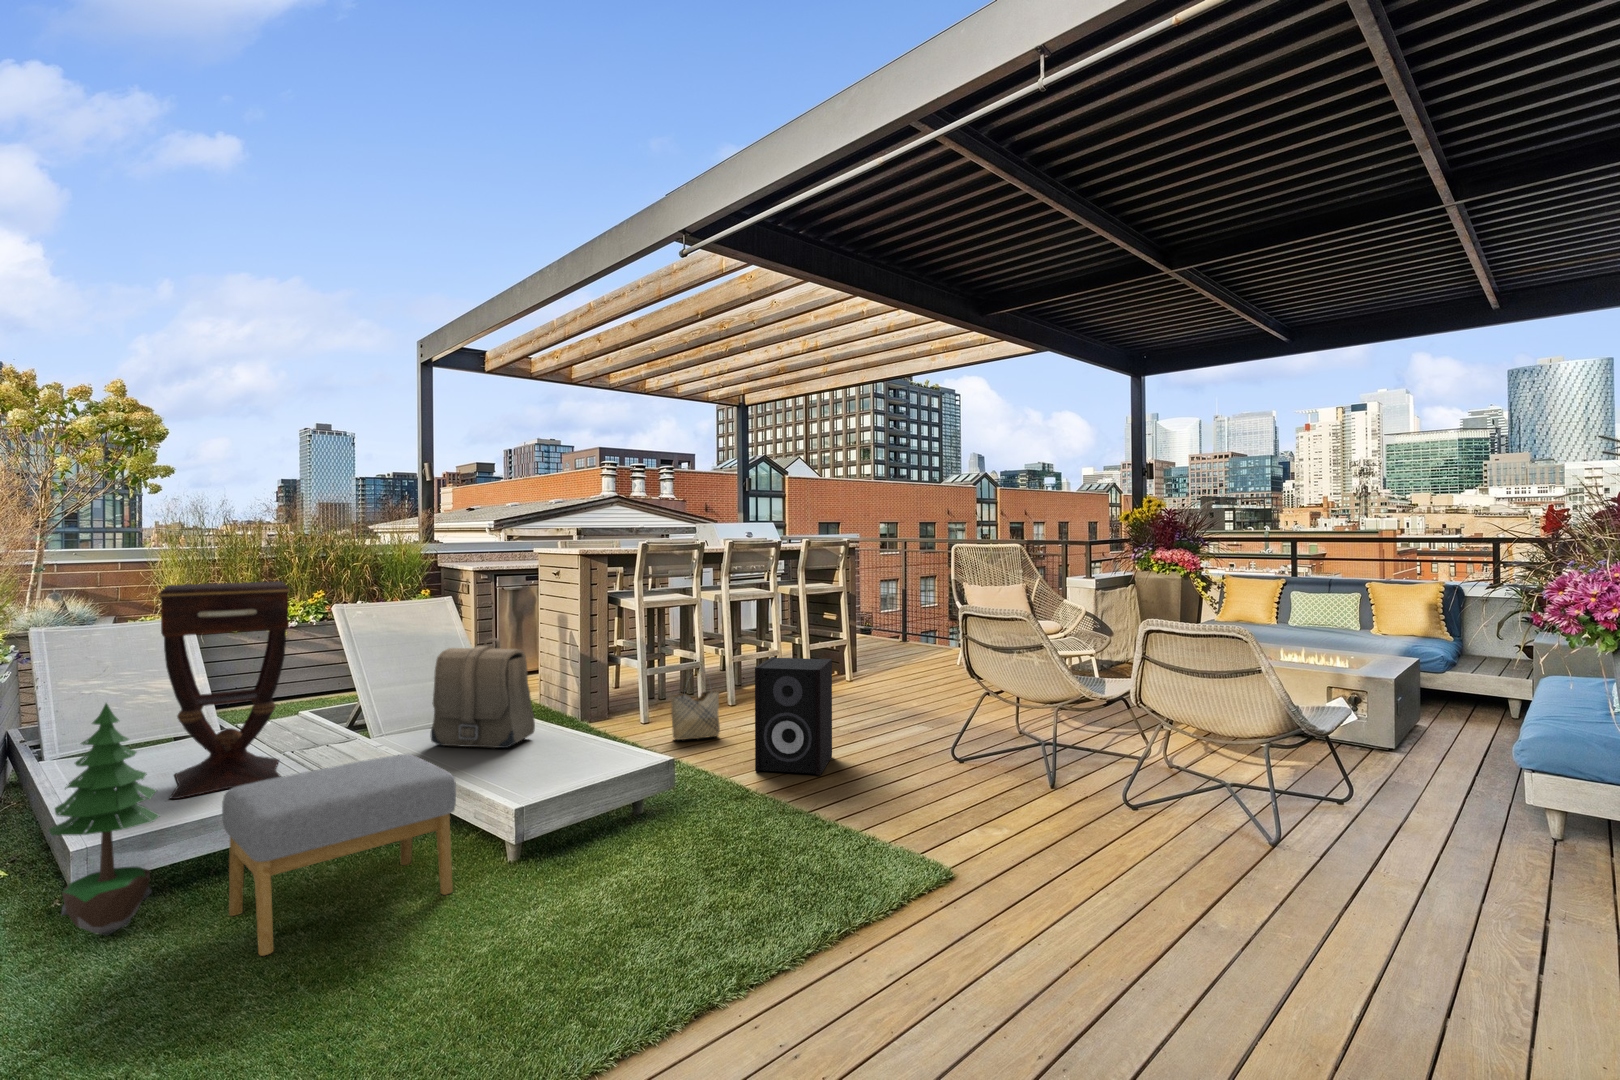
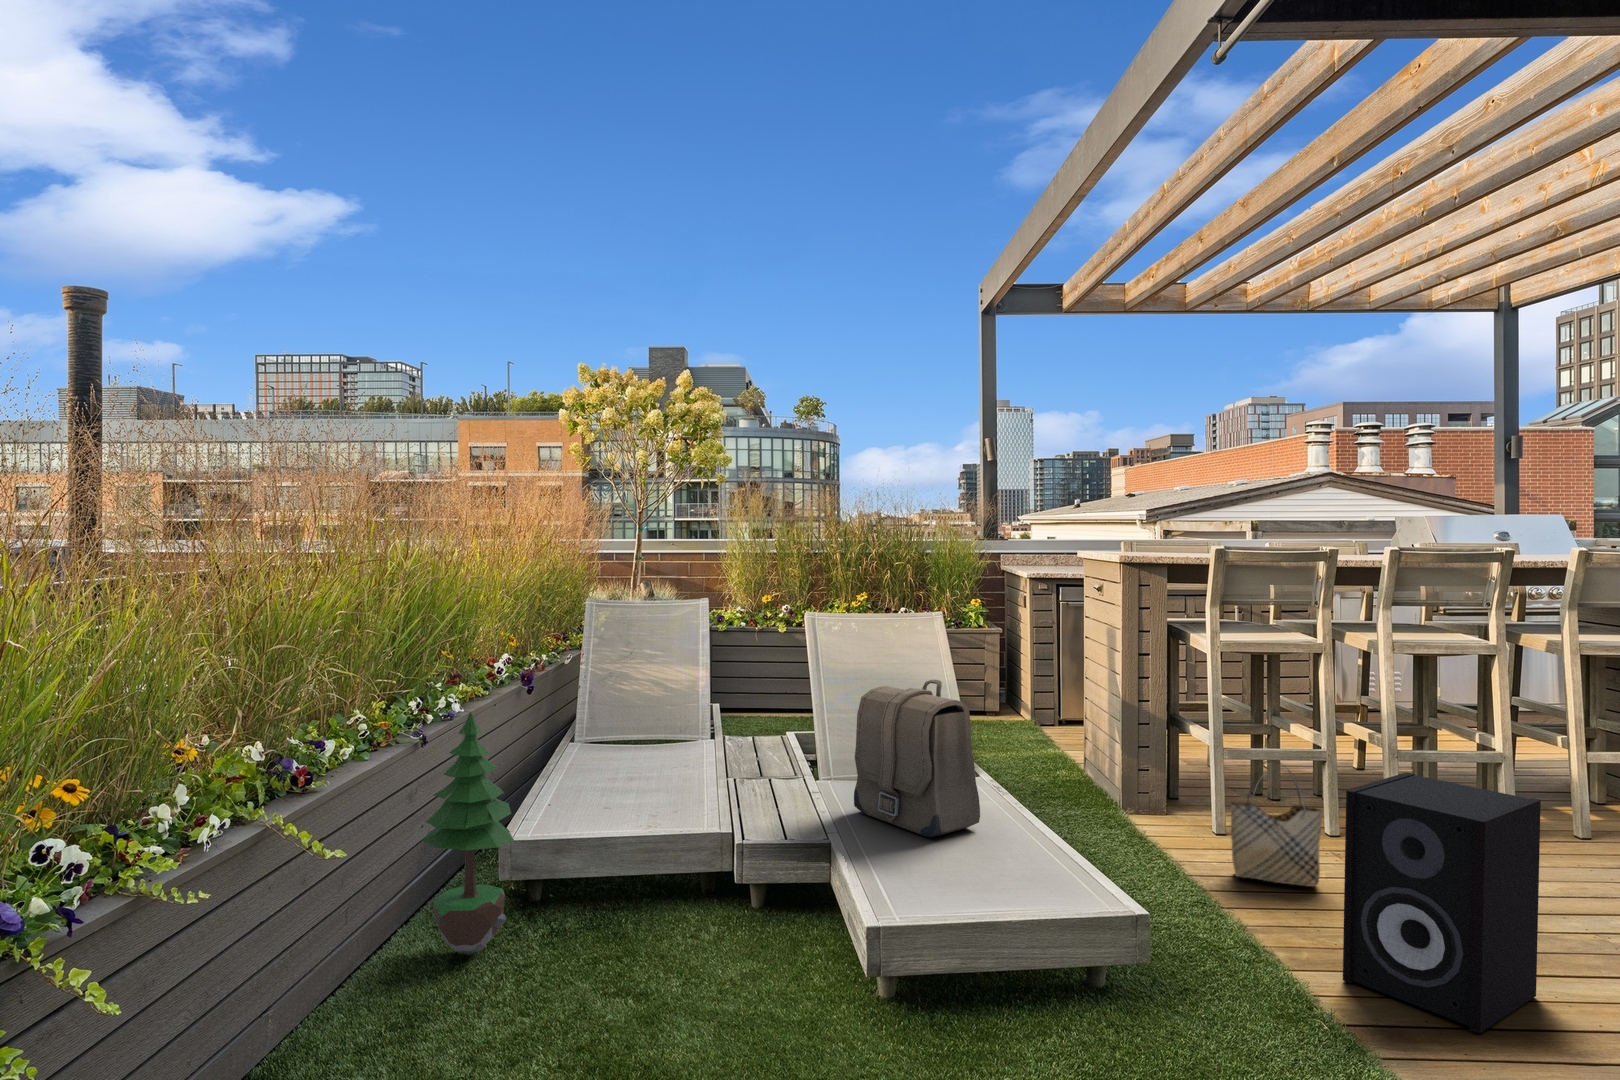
side table: present [159,581,290,799] -> none [573,585,715,823]
footstool: present [222,754,456,956] -> none [526,824,767,1043]

